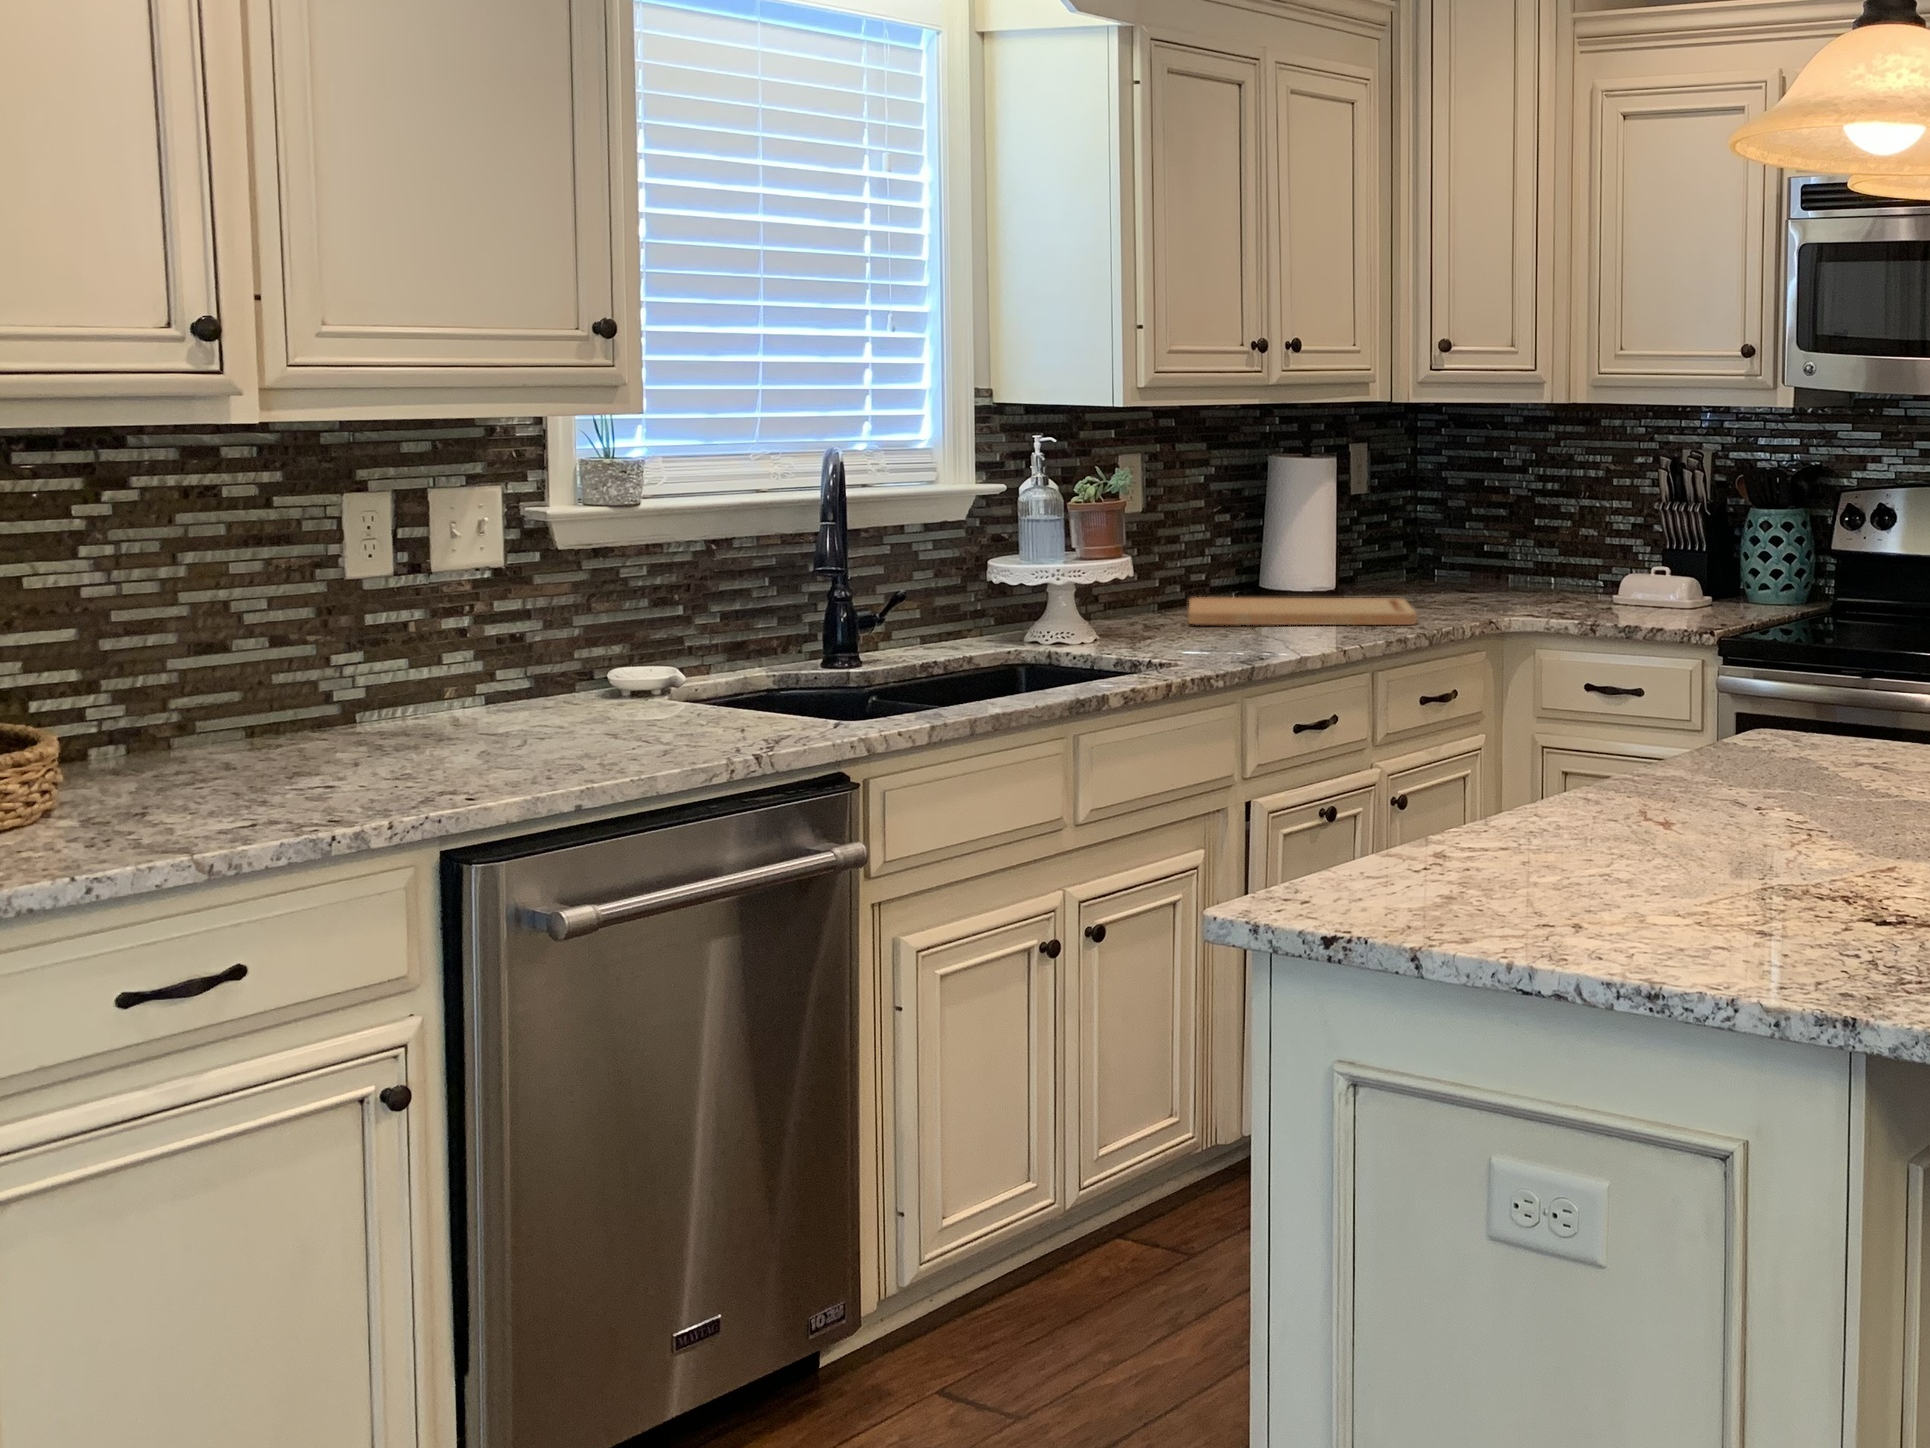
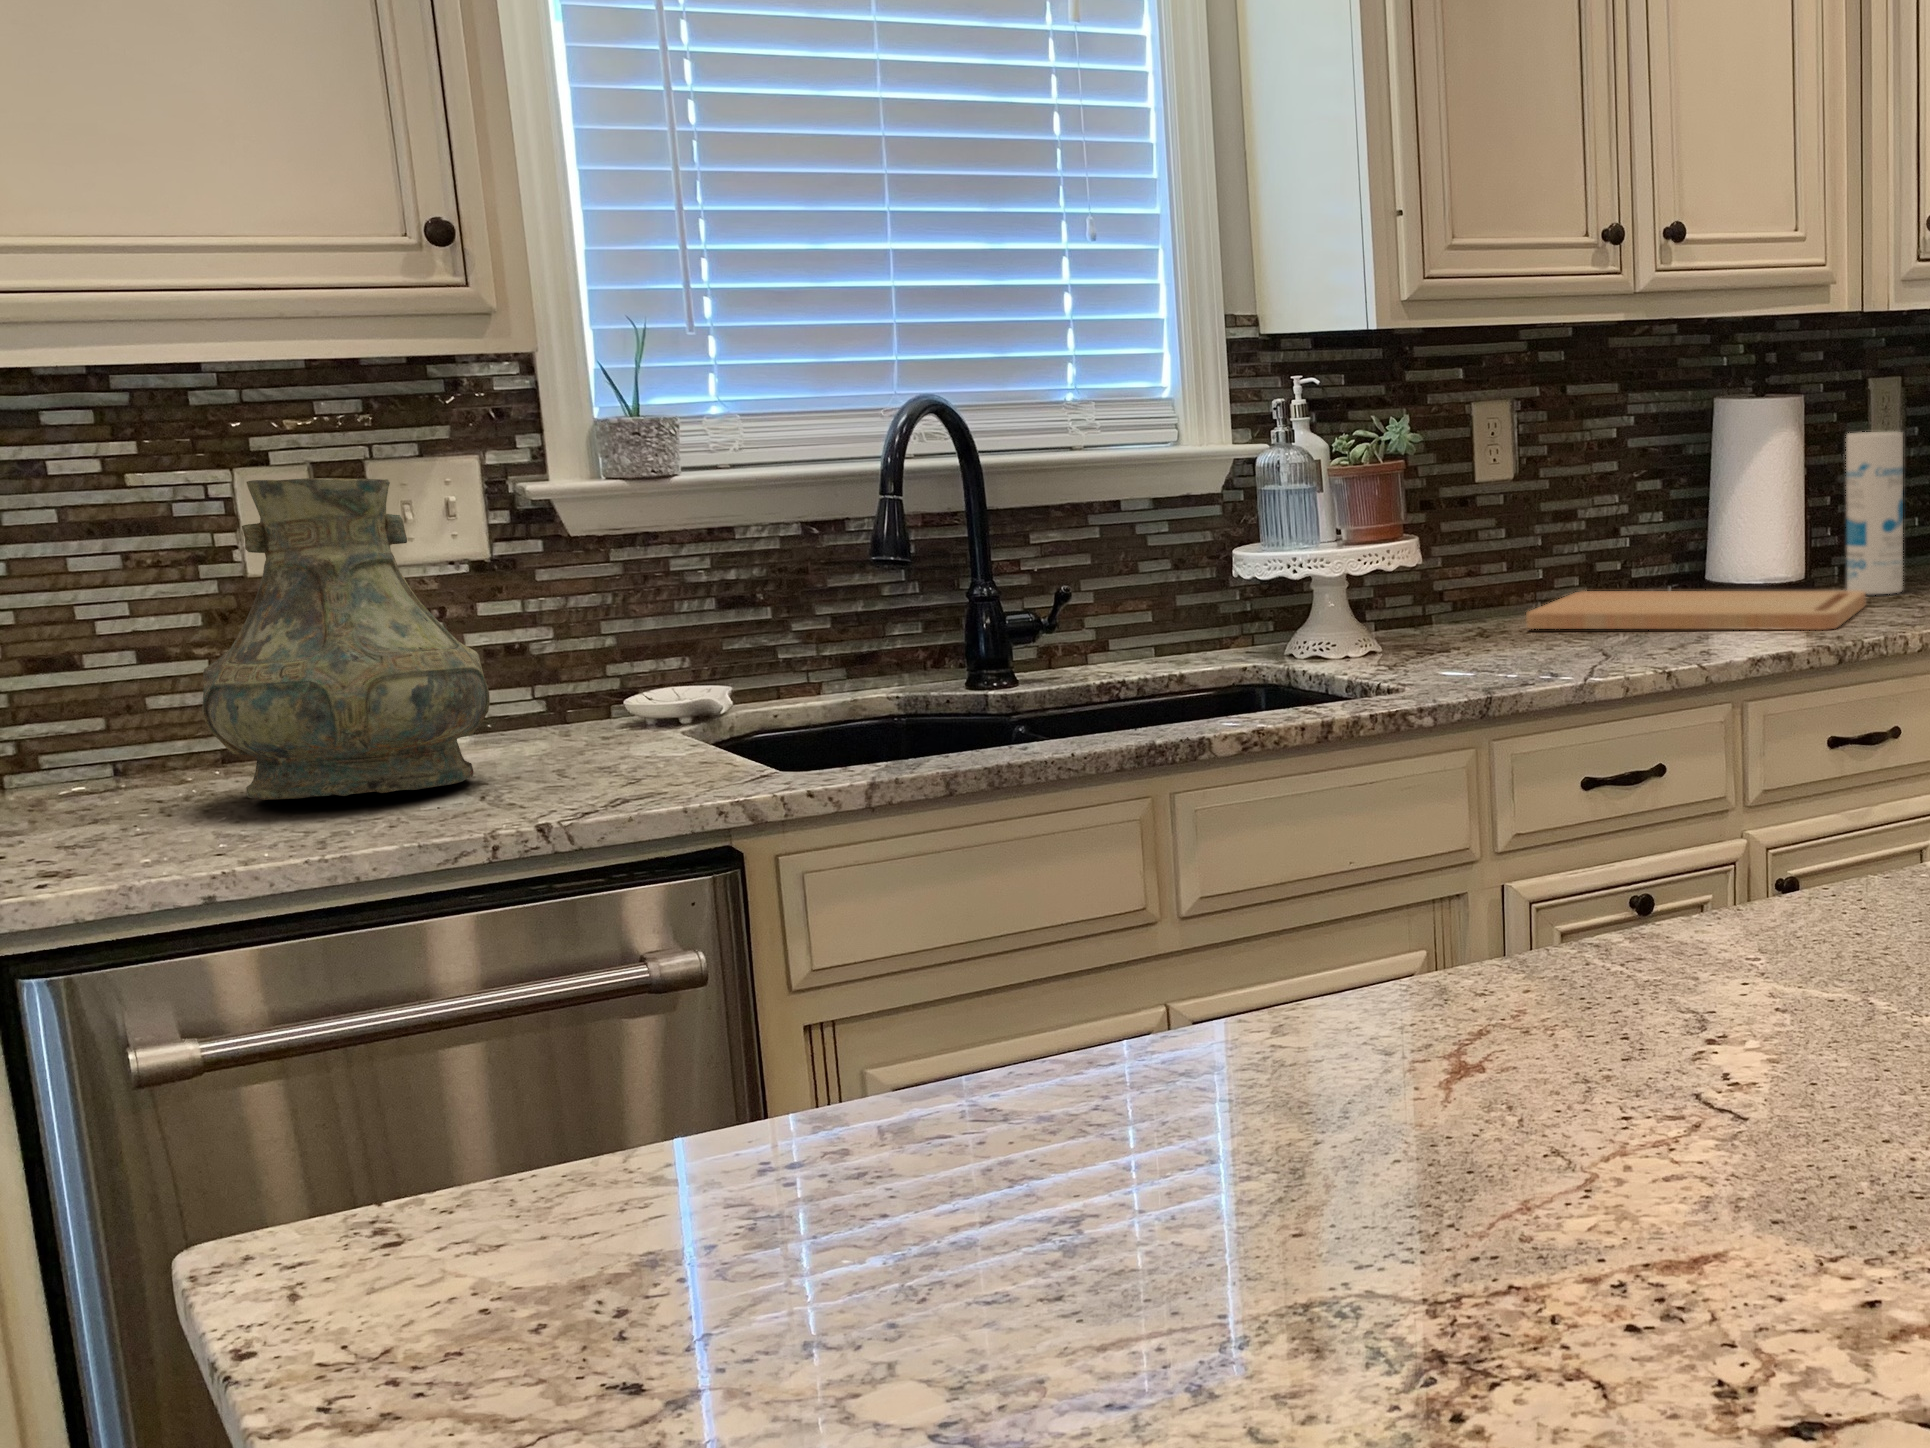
canister: none [1374,486,1415,601] -> present [1846,432,1903,594]
vase: none [422,507,630,747] -> present [202,478,490,800]

